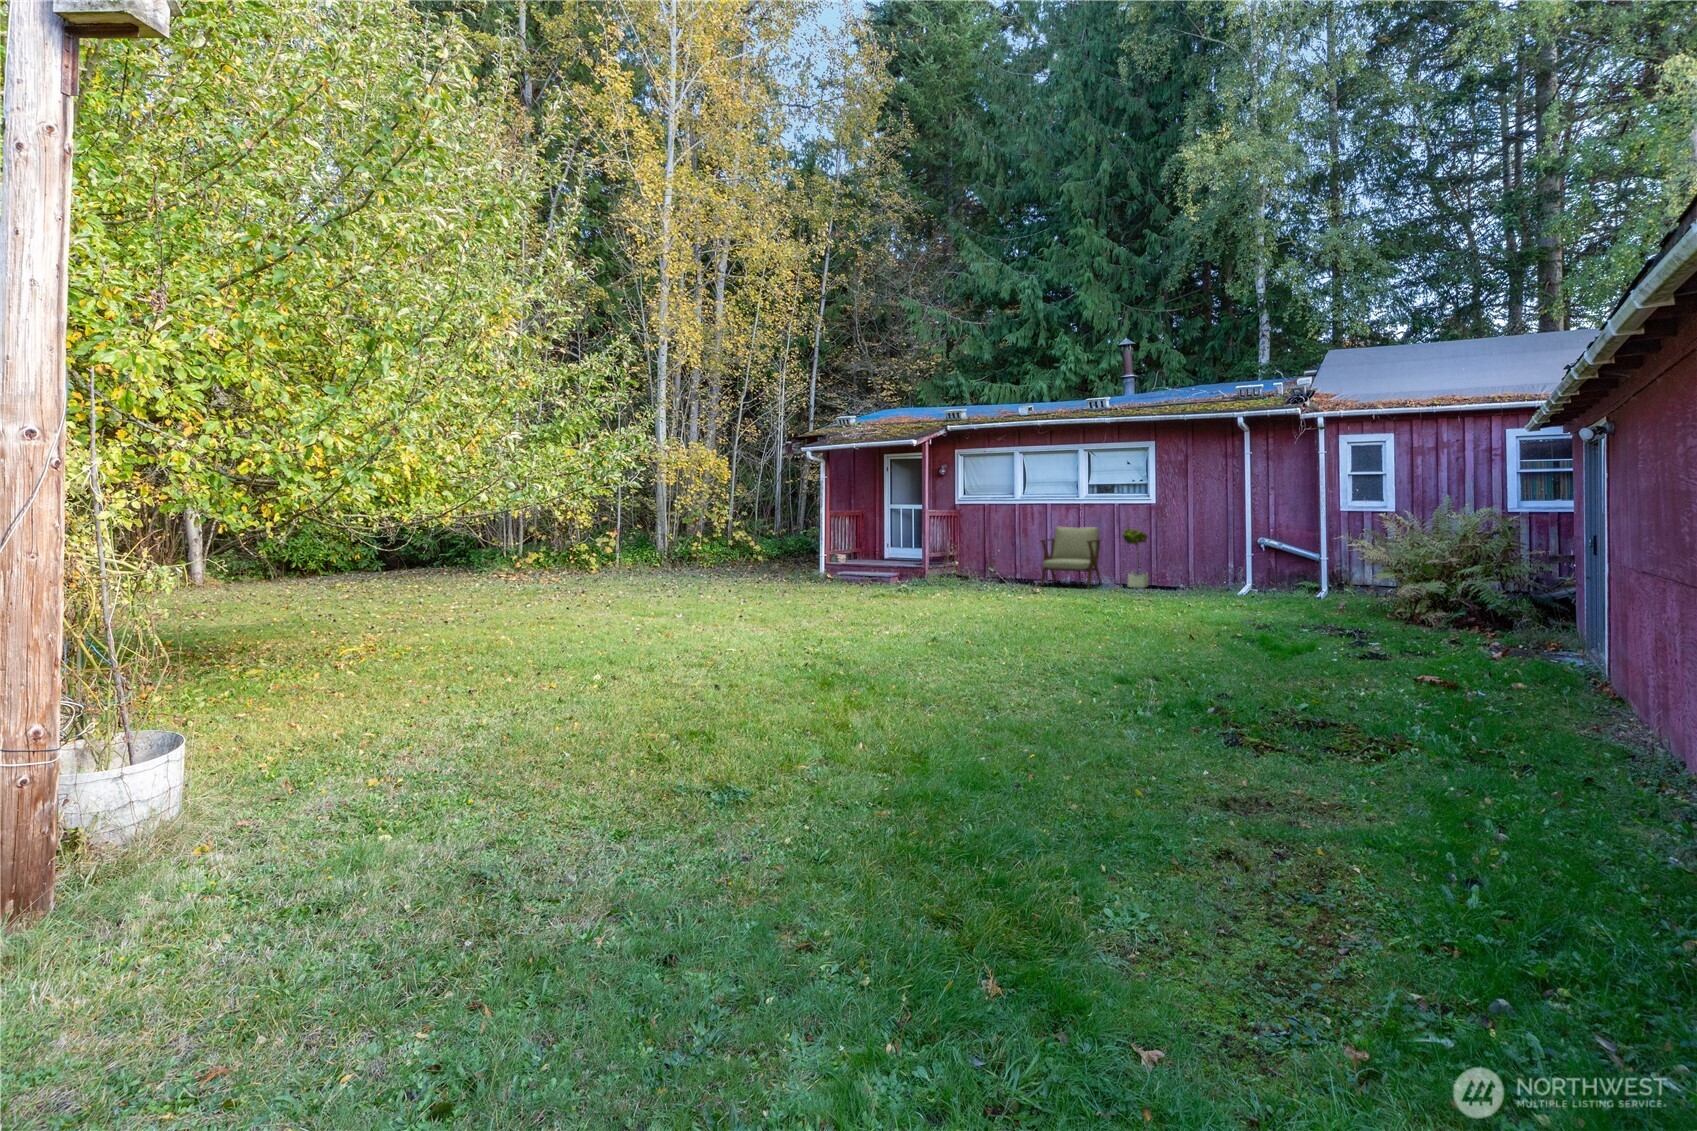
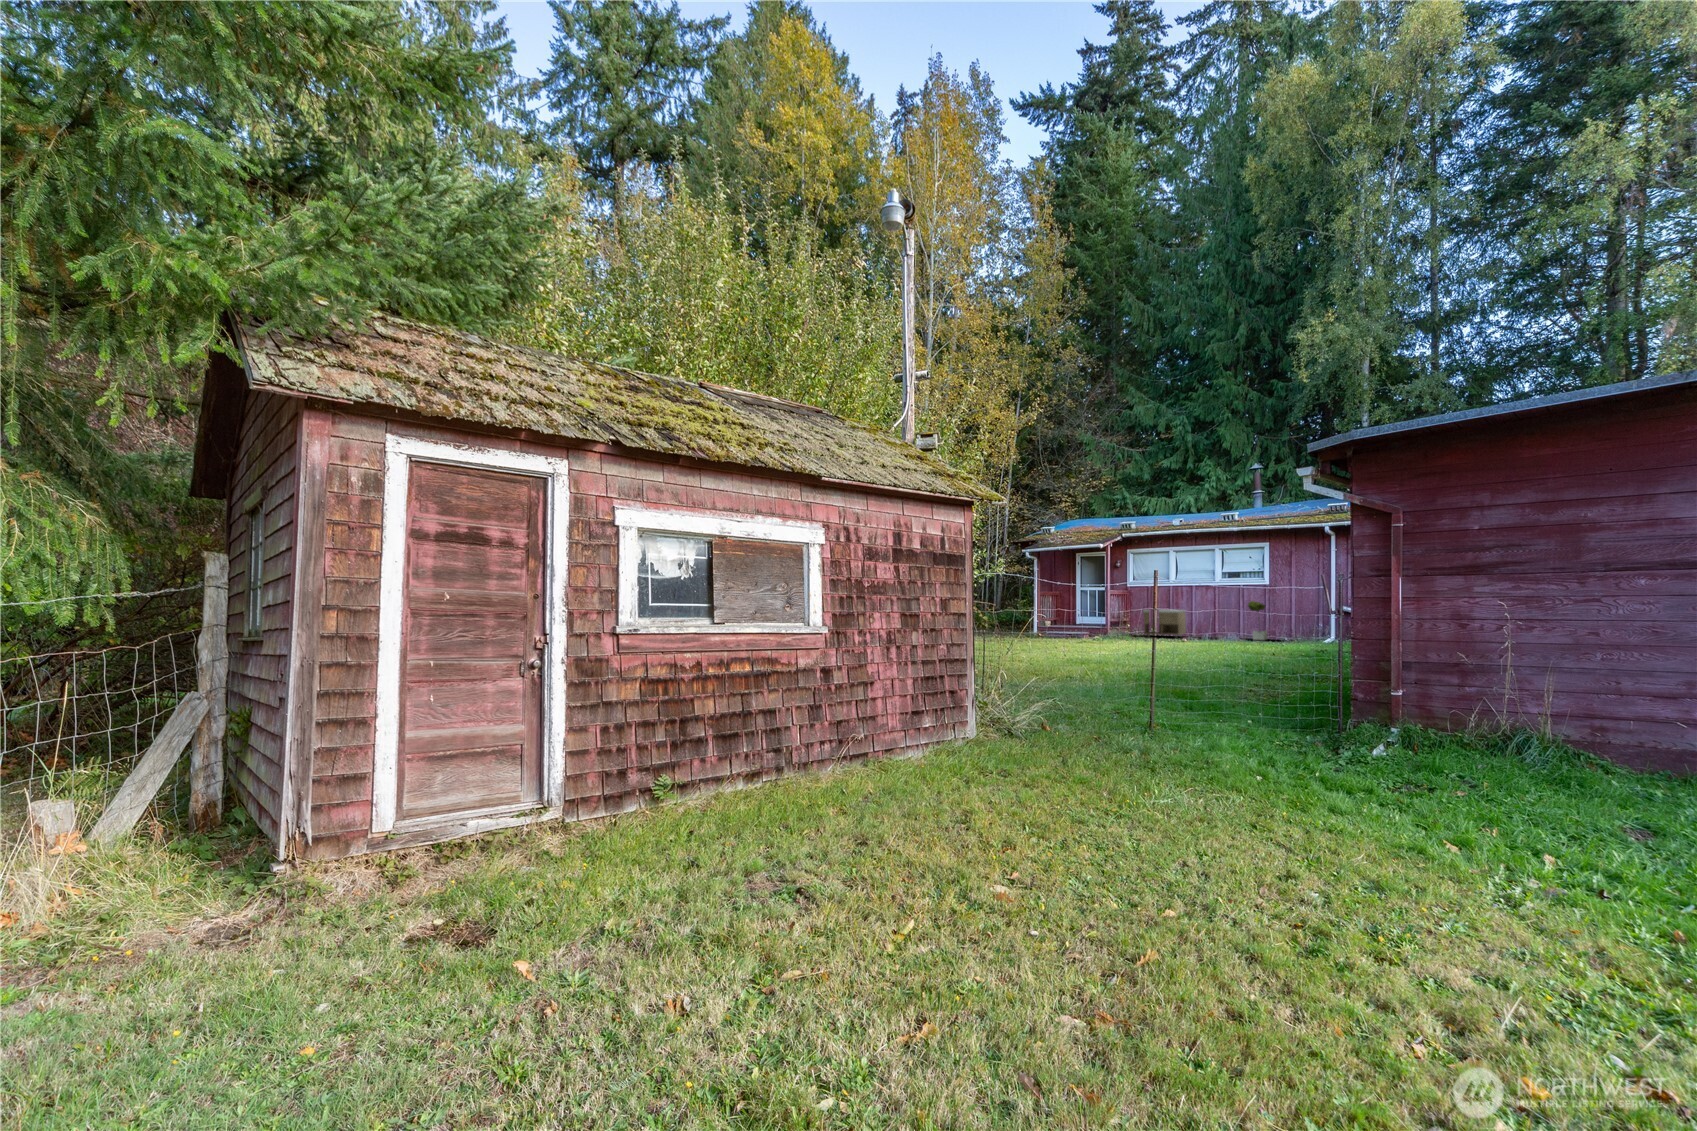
lounge chair: present [1041,527,1102,588] -> none [1190,600,1235,641]
storage bench: none [973,540,1034,583] -> present [1143,610,1186,636]

